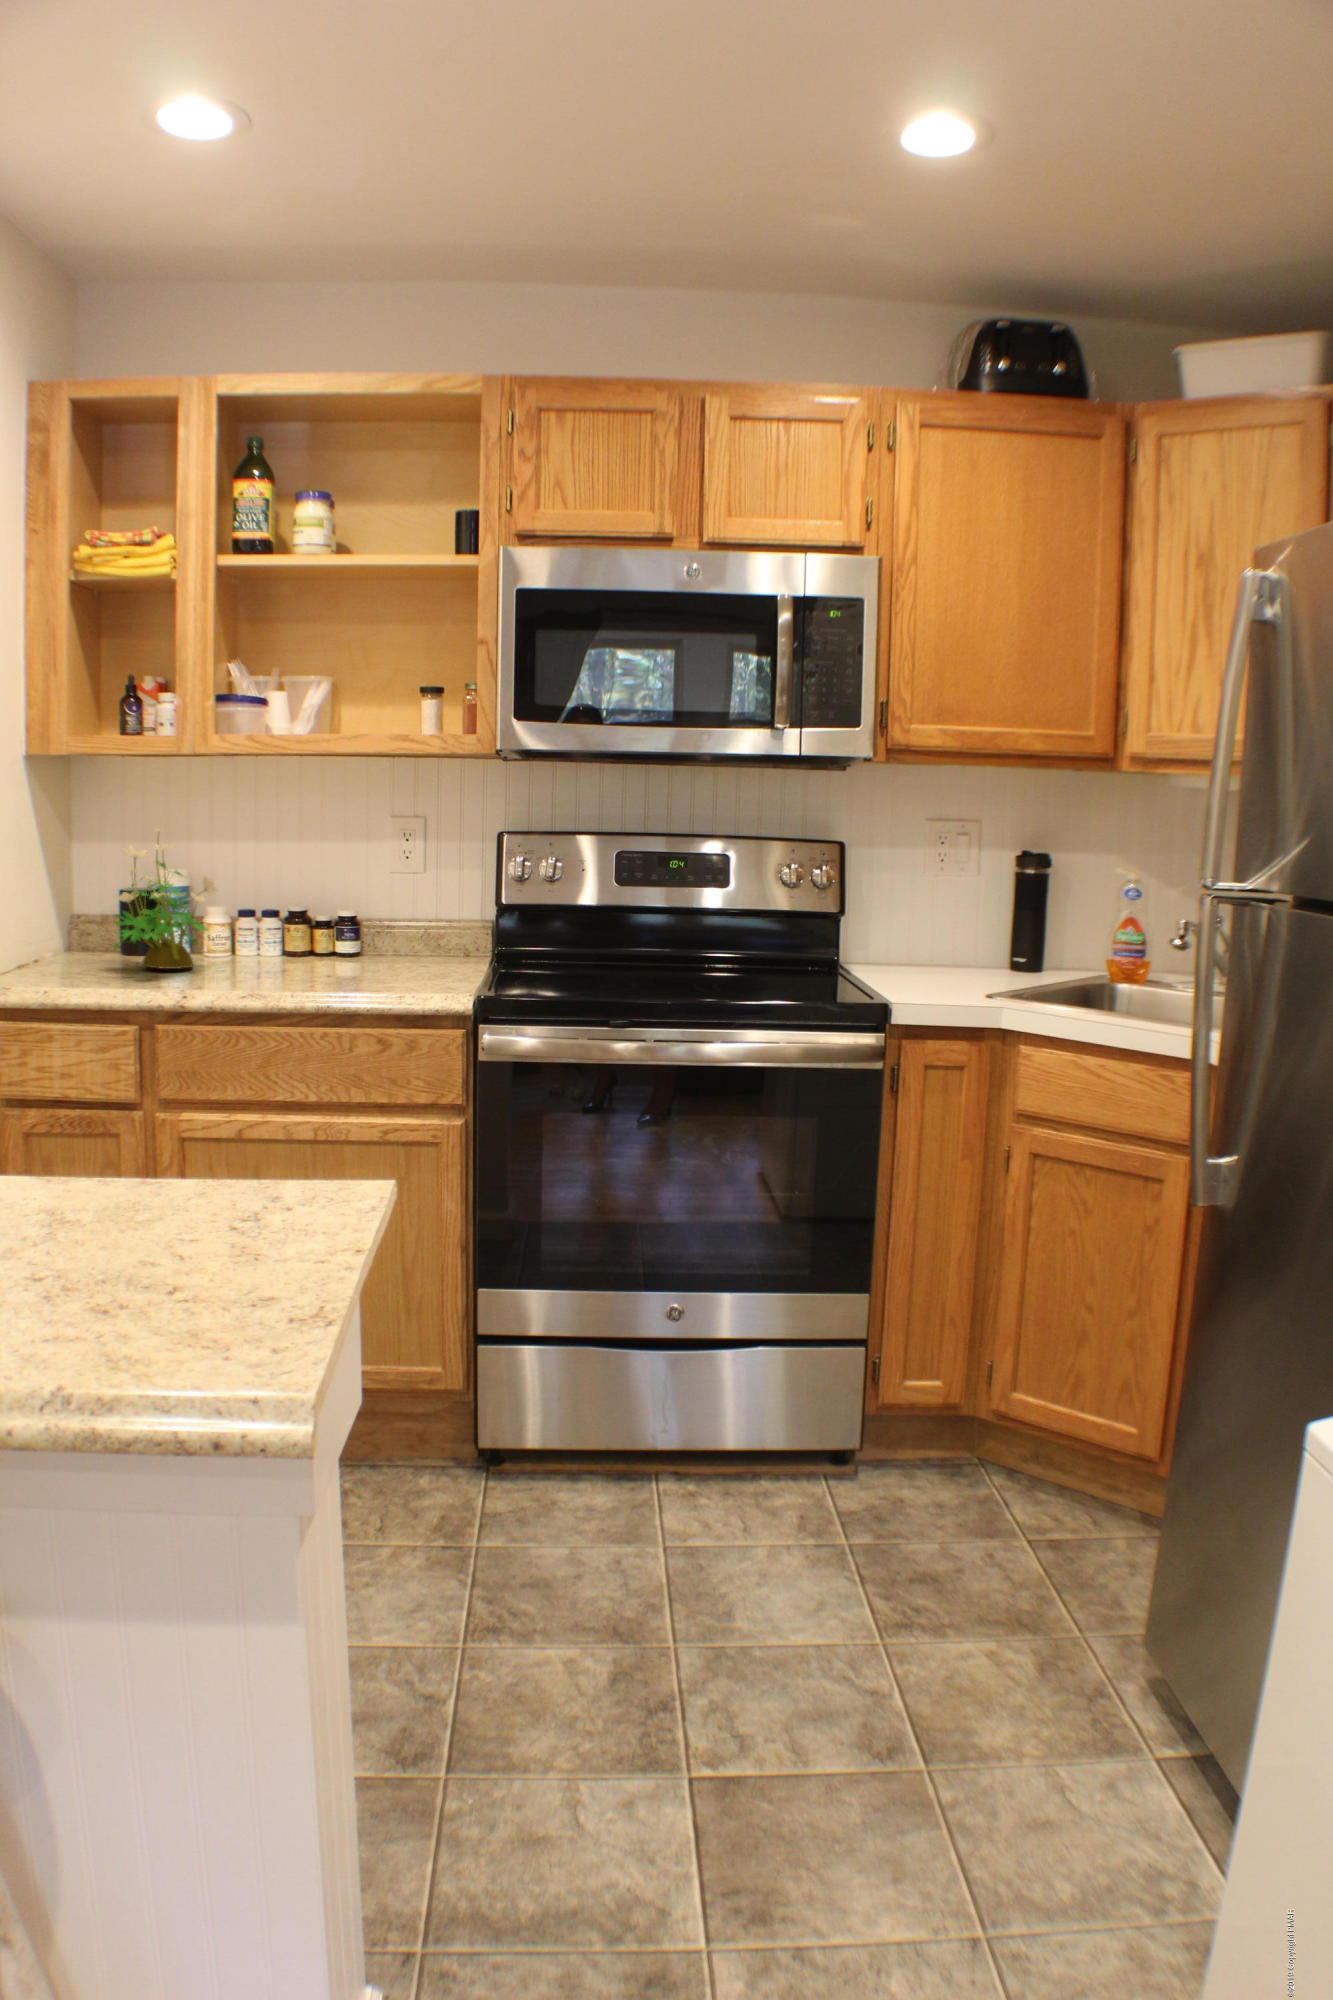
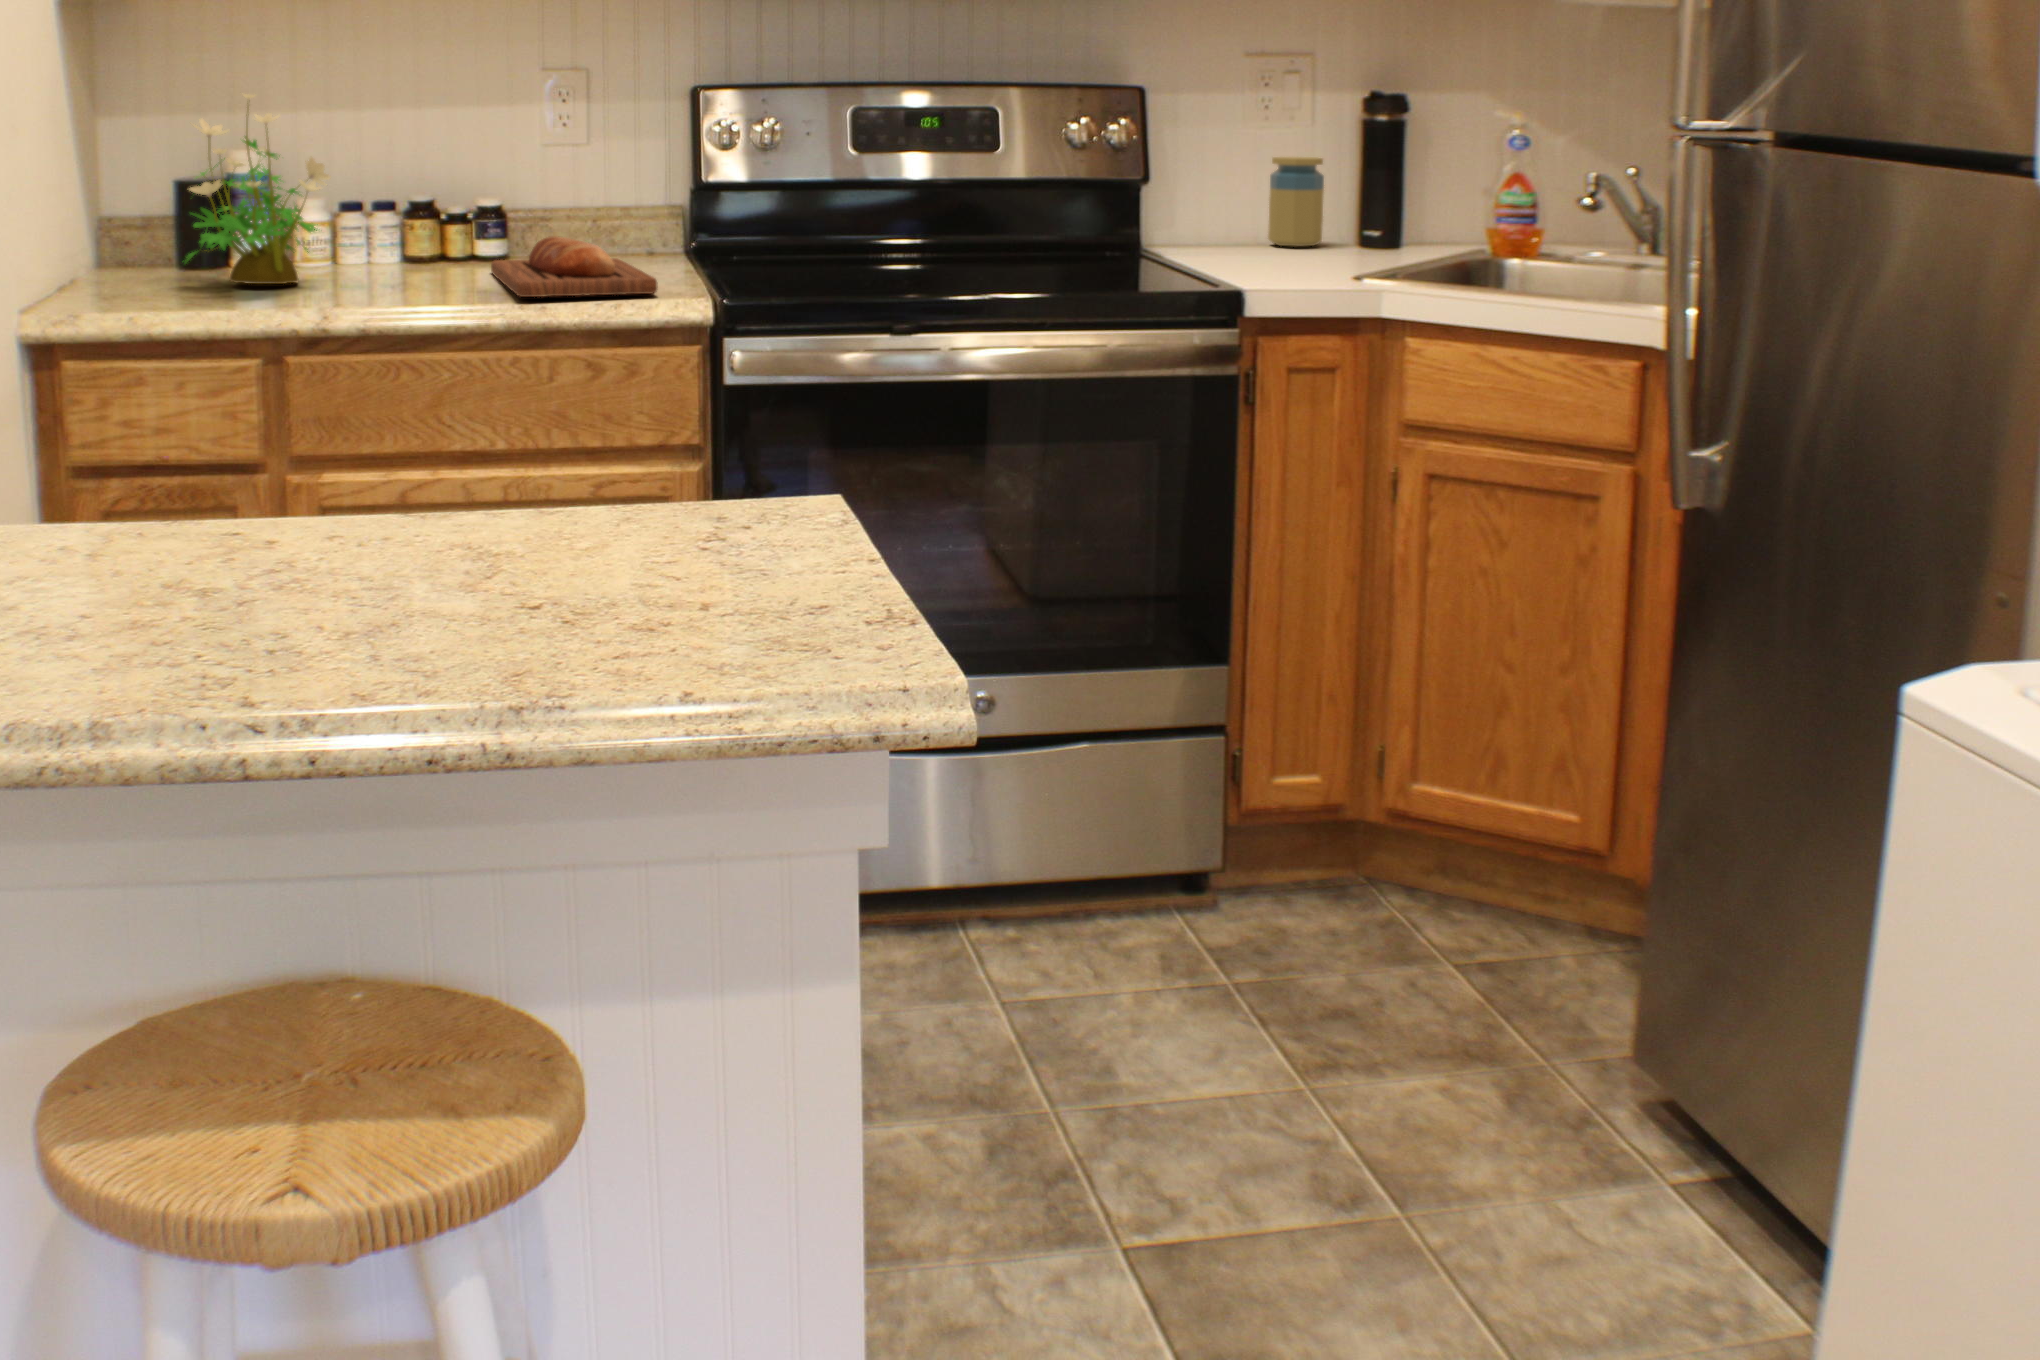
jar: none [938,895,982,965] -> present [1268,157,1324,246]
bread loaf: none [336,940,443,988] -> present [491,236,658,297]

